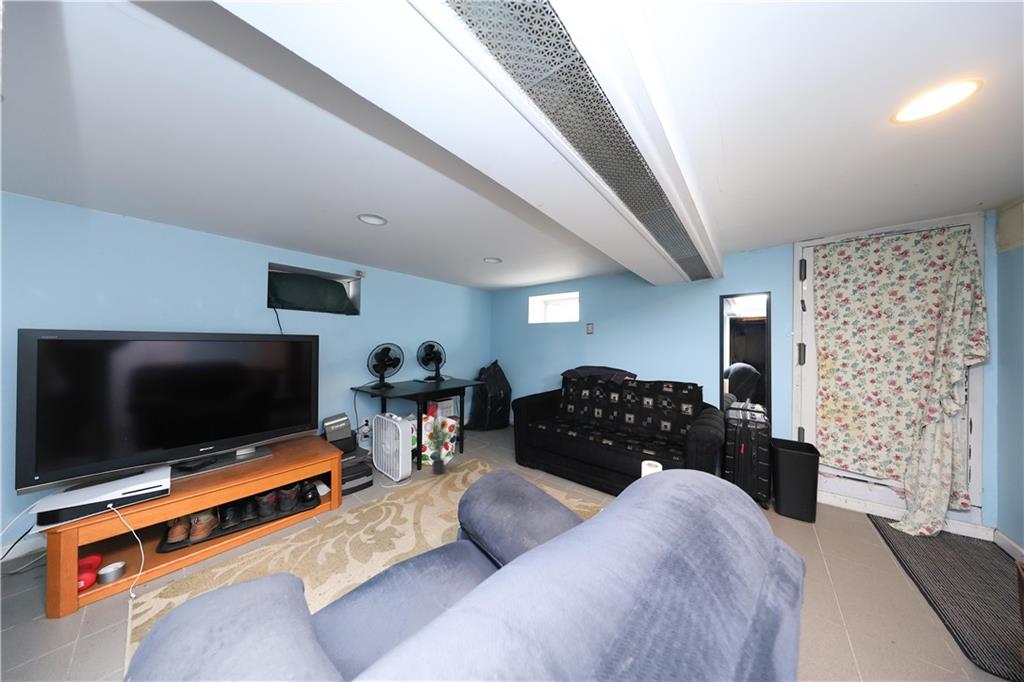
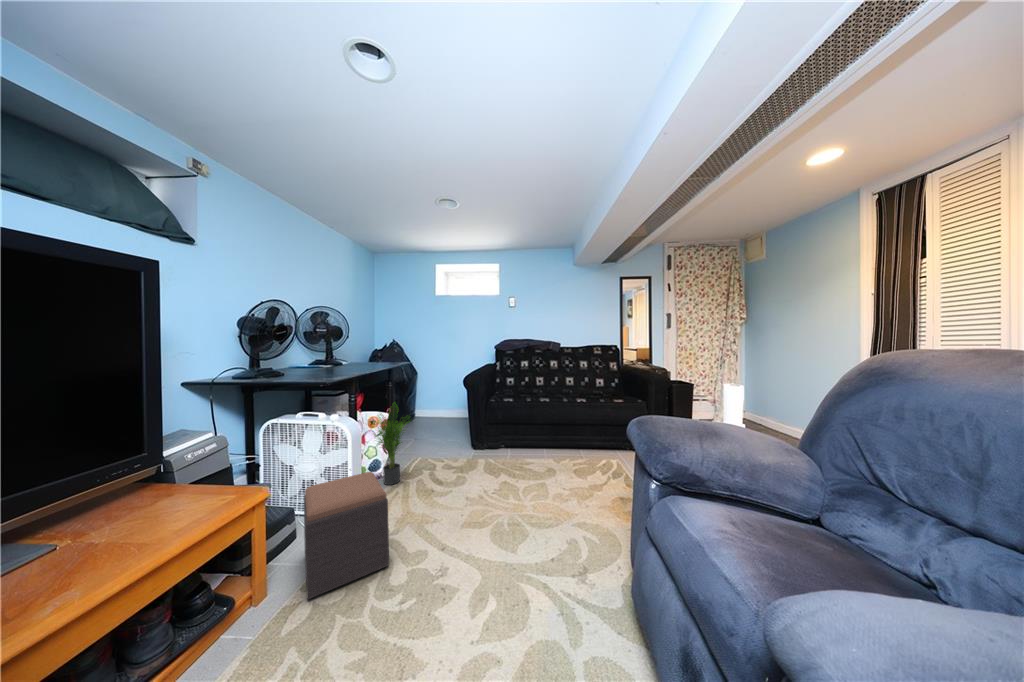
footstool: none [338,460,395,519] -> present [304,472,389,599]

